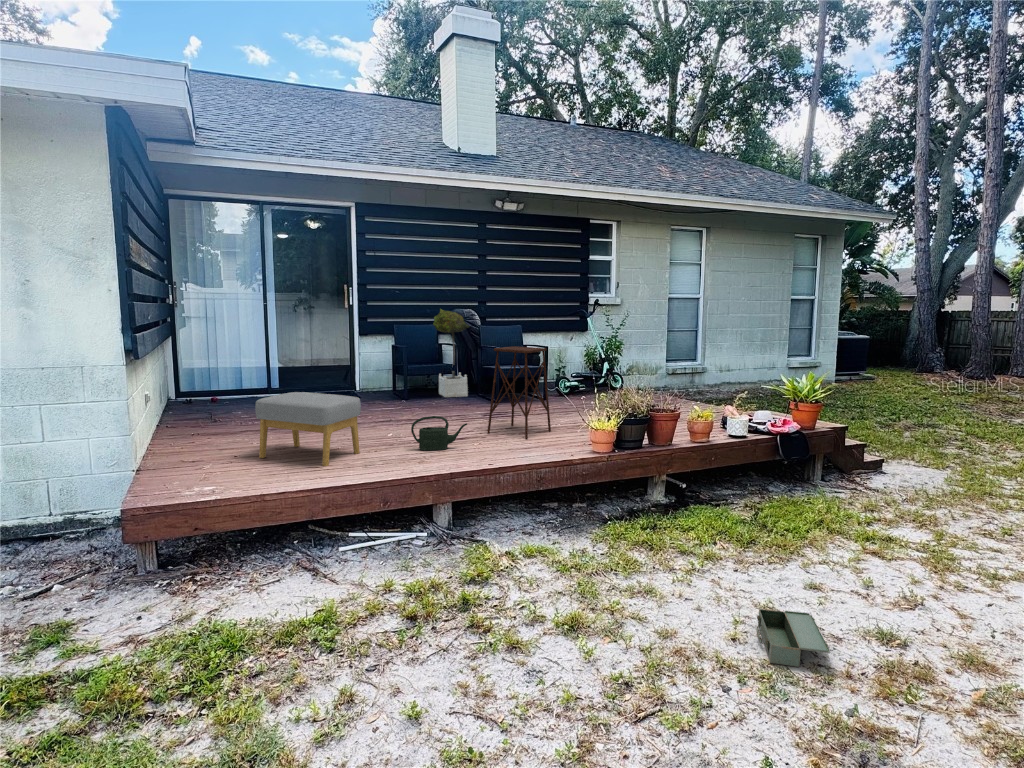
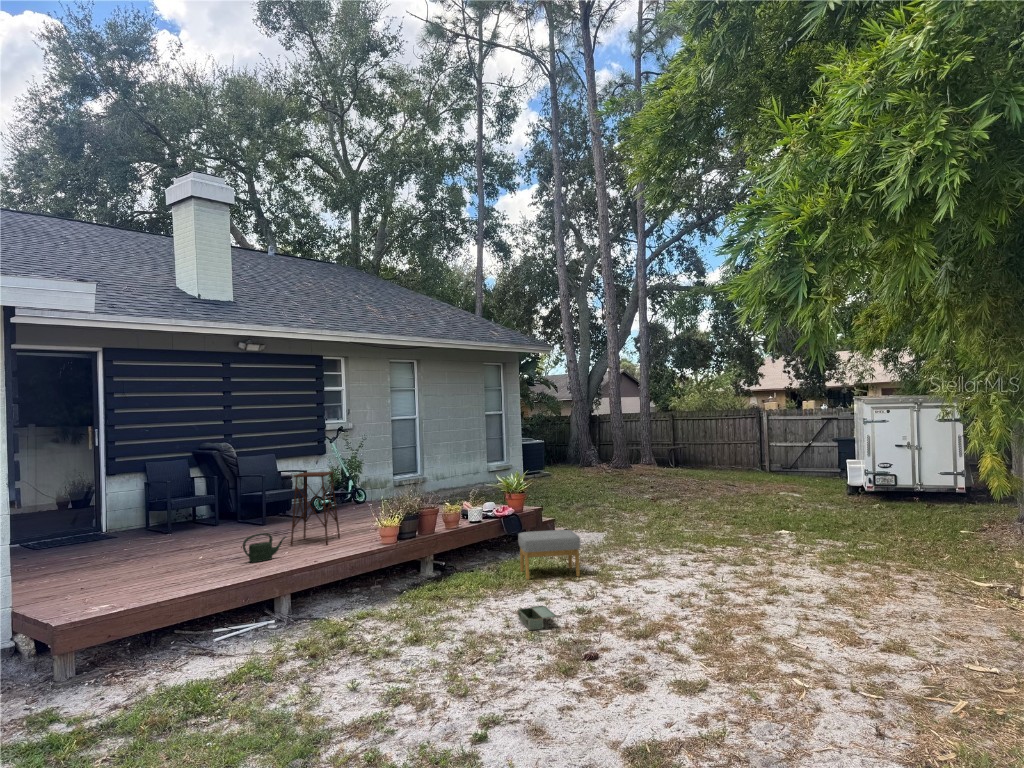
potted tree: present [433,309,470,397] -> none [194,444,232,527]
footstool: present [255,392,361,466] -> present [518,530,580,580]

